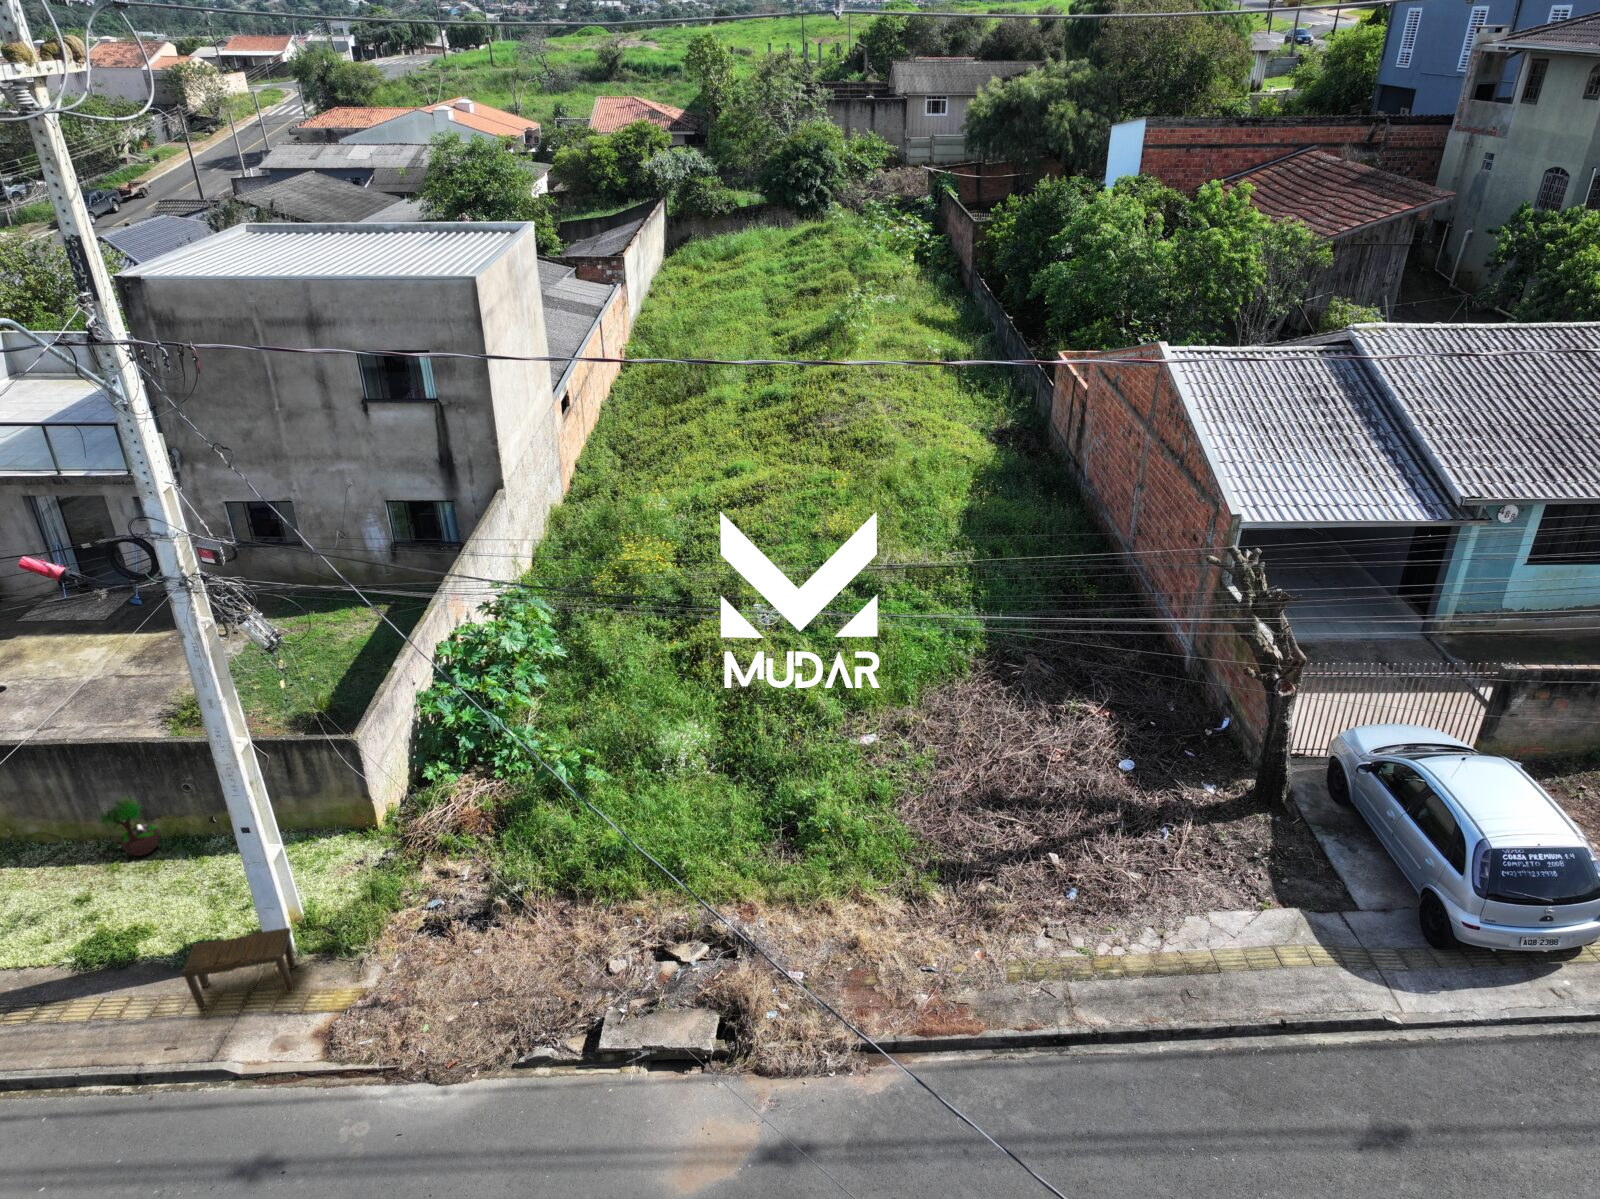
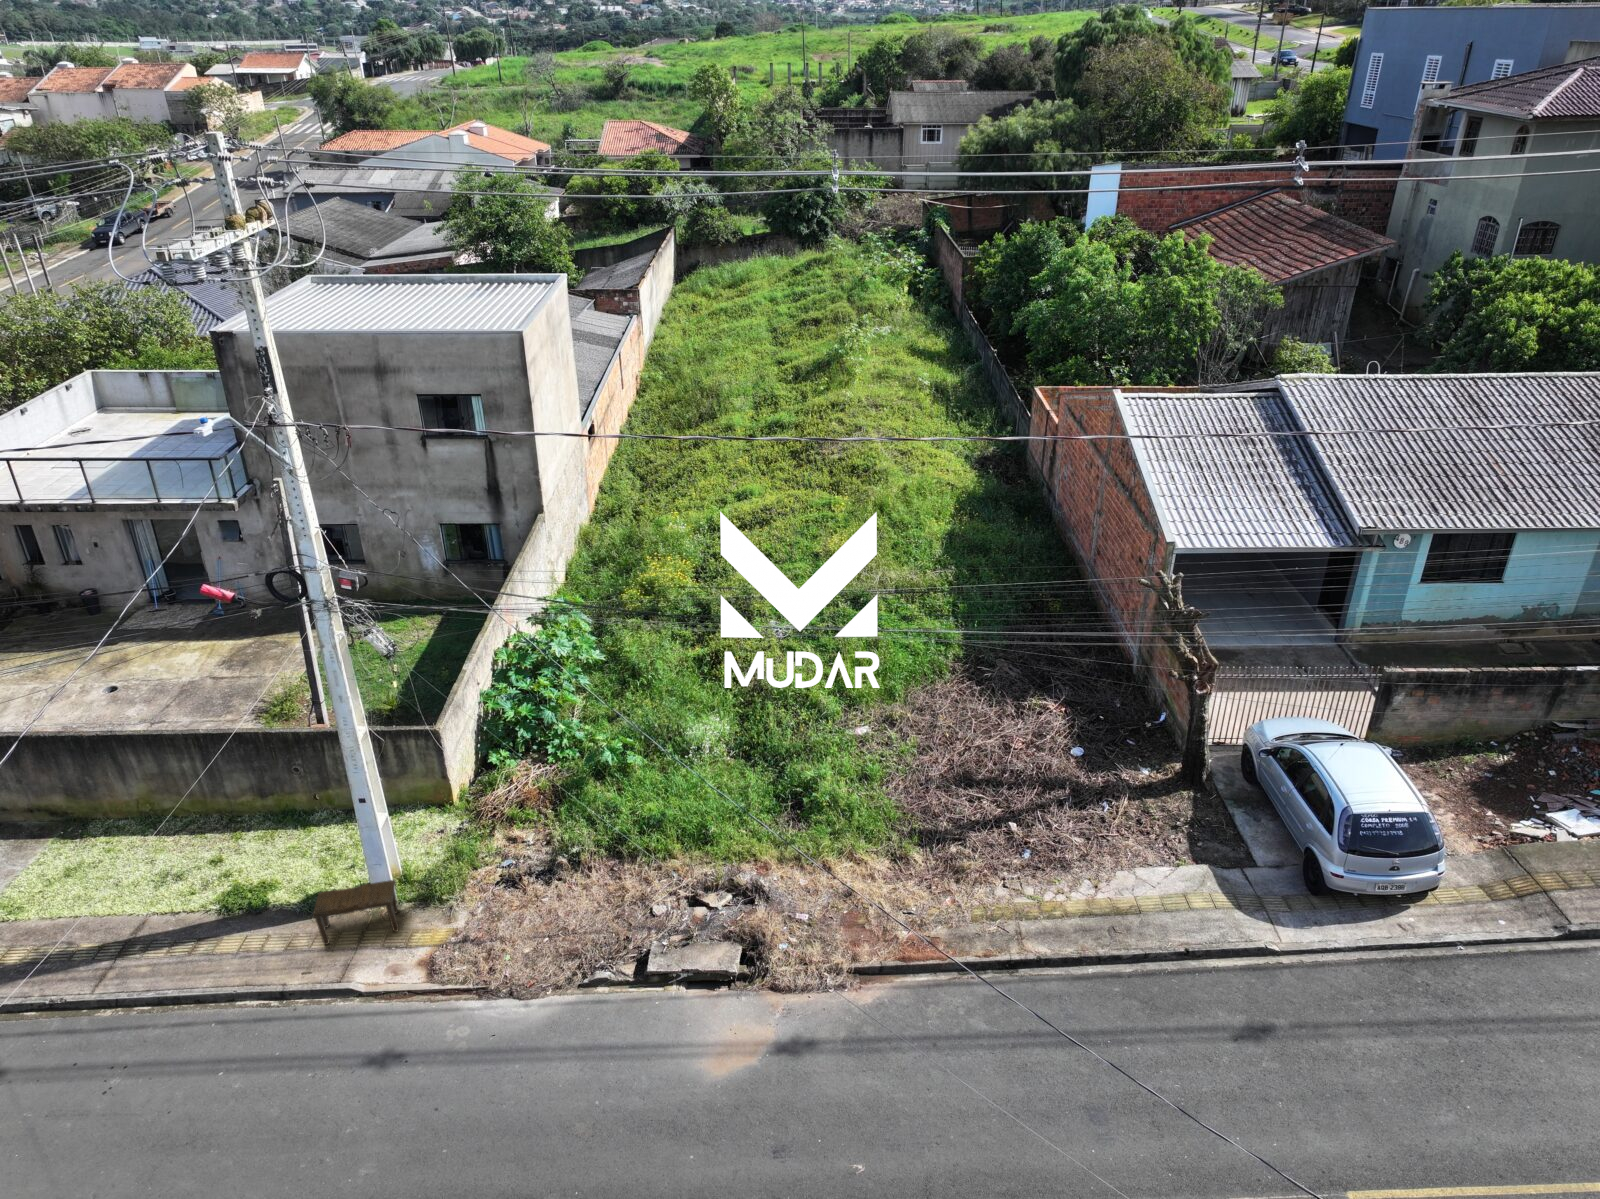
potted tree: present [99,798,159,856] -> none [225,774,274,824]

